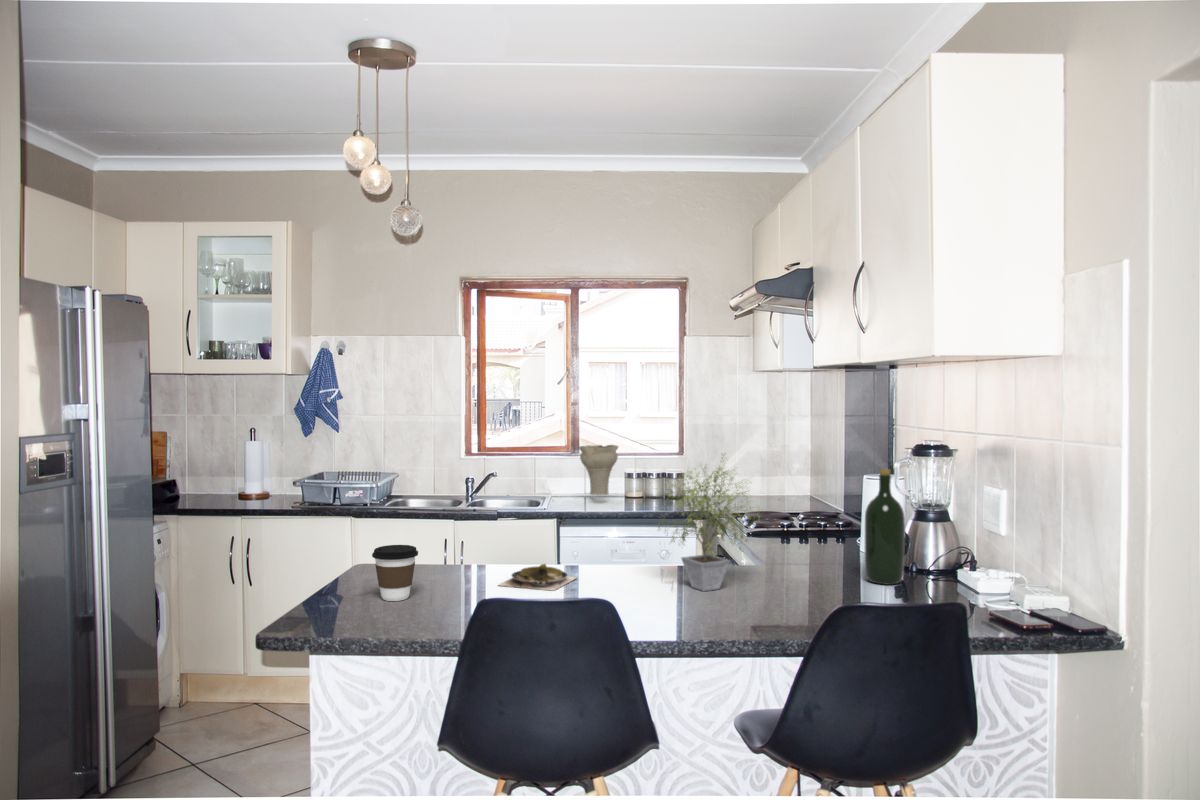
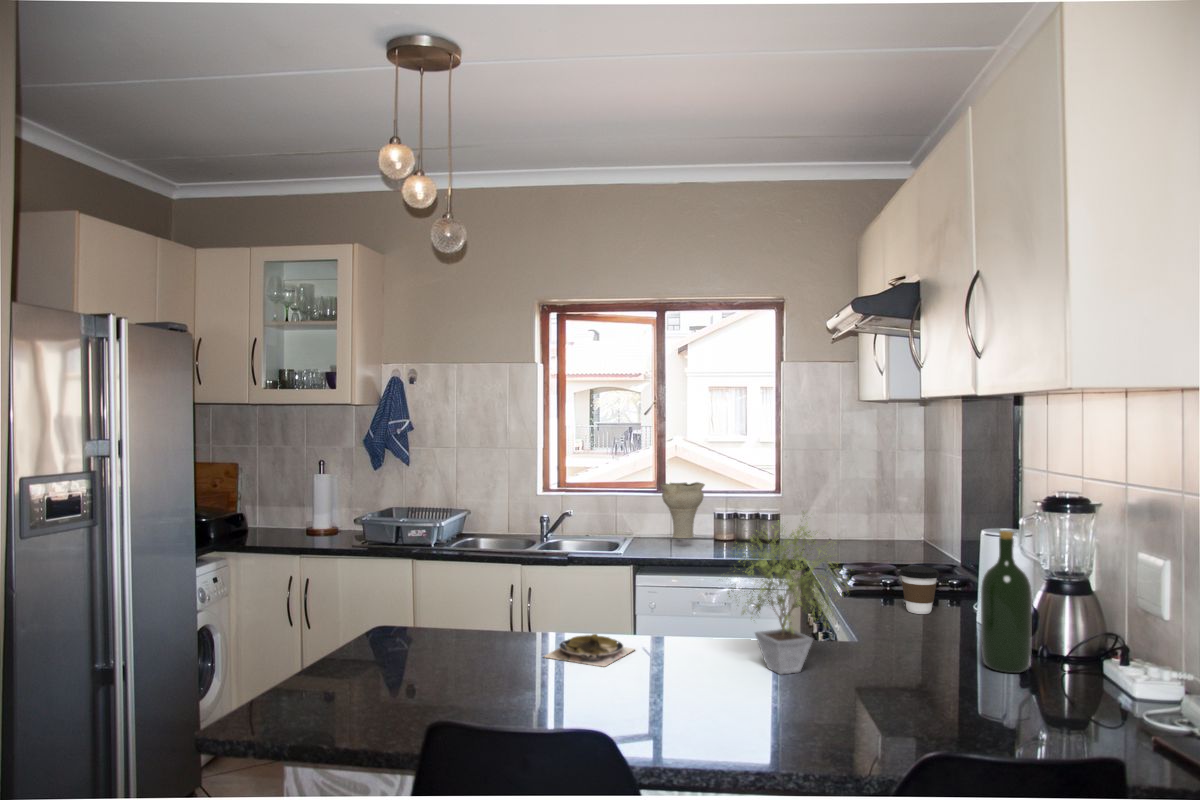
coffee cup: present [372,545,418,601] -> present [899,566,939,614]

